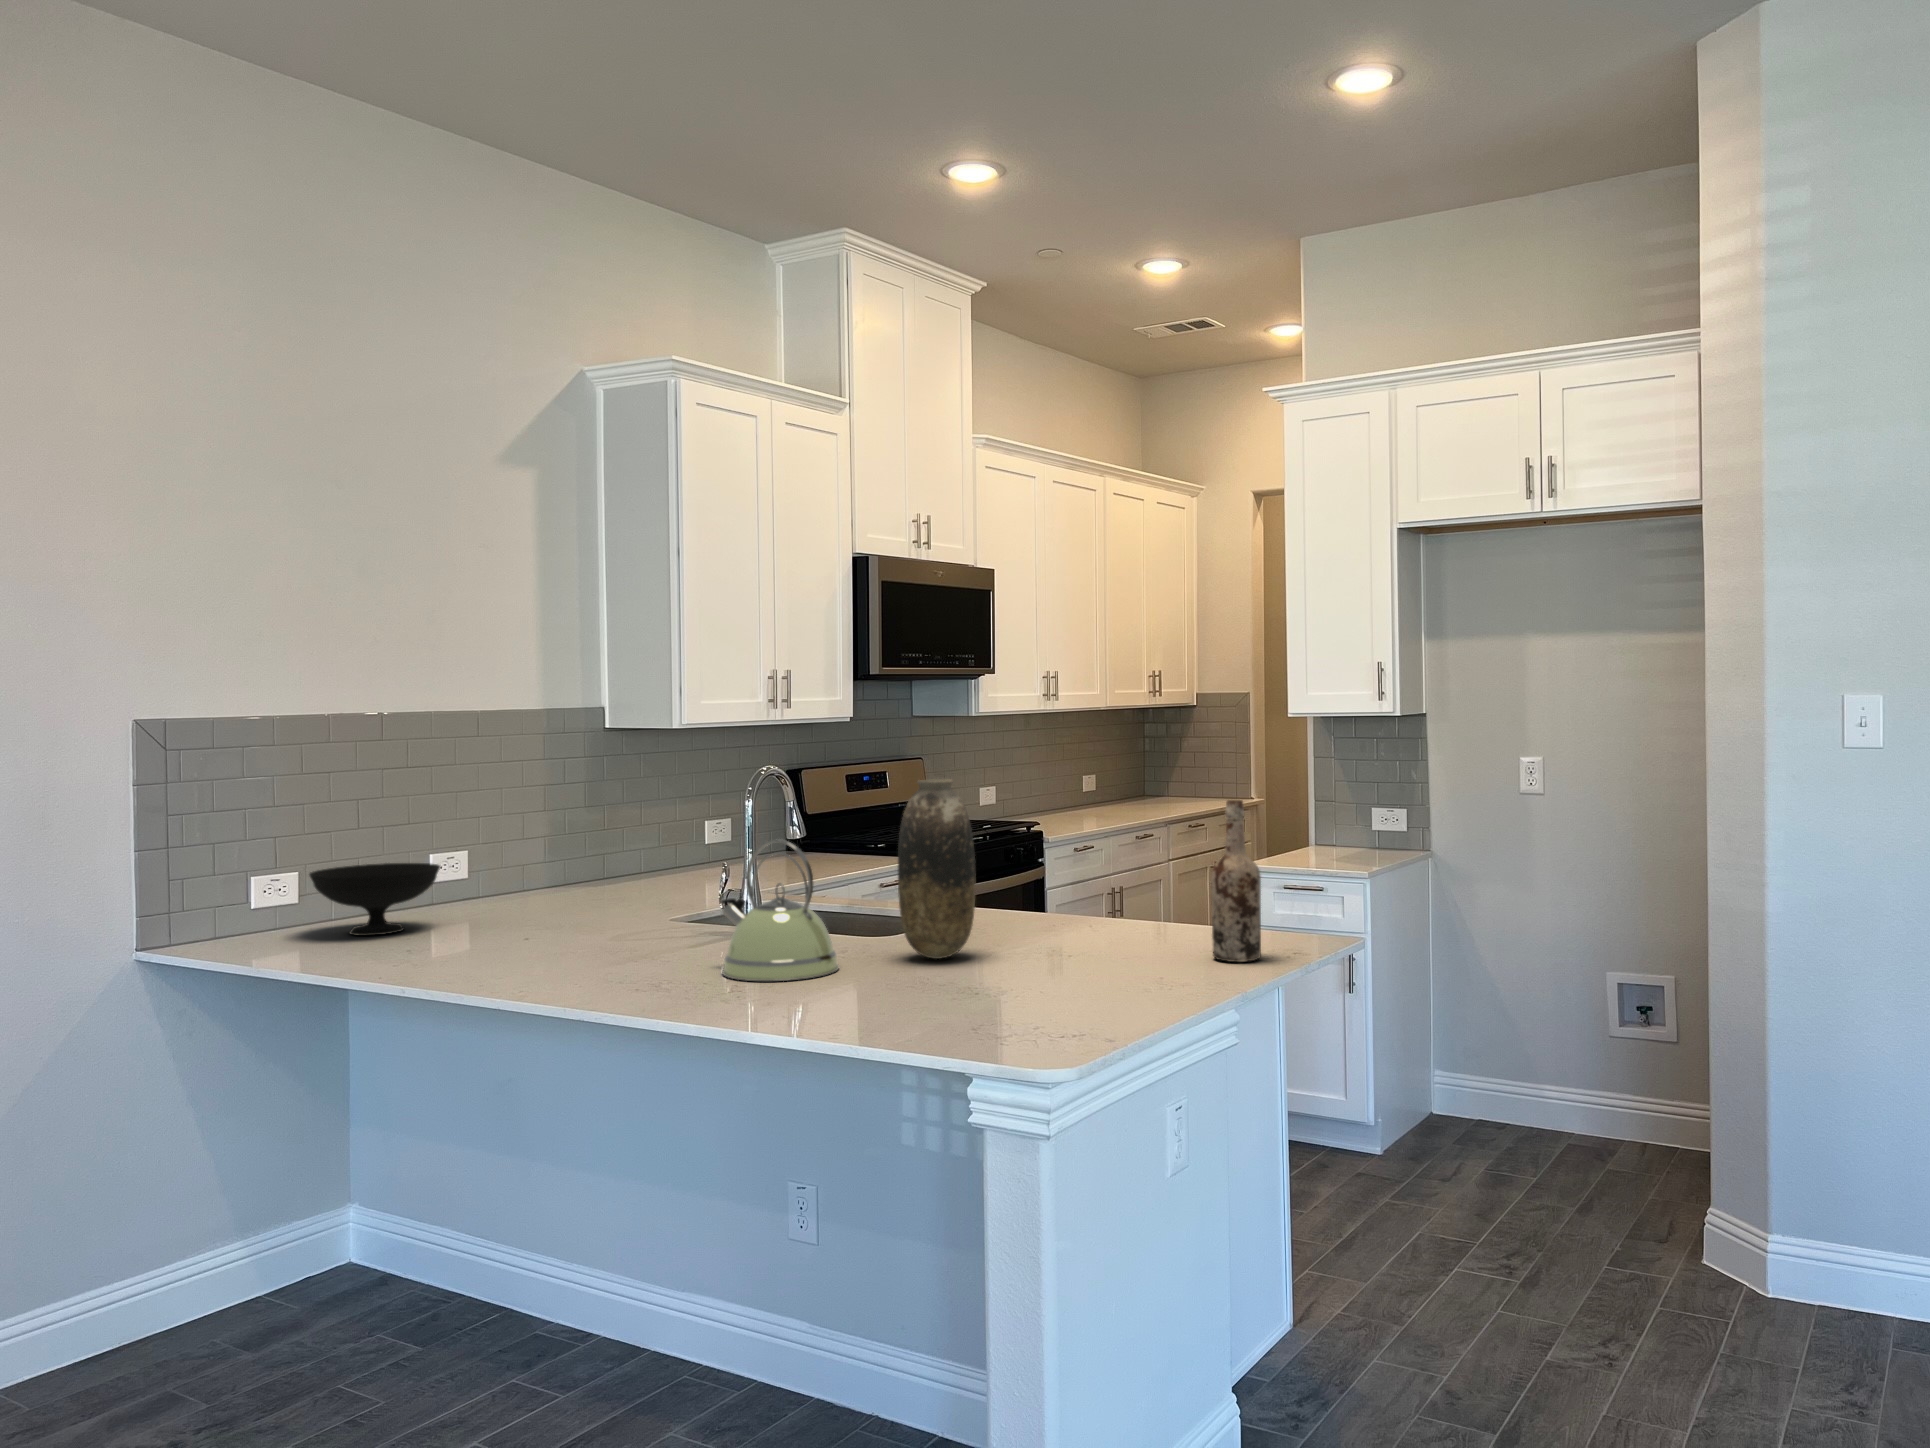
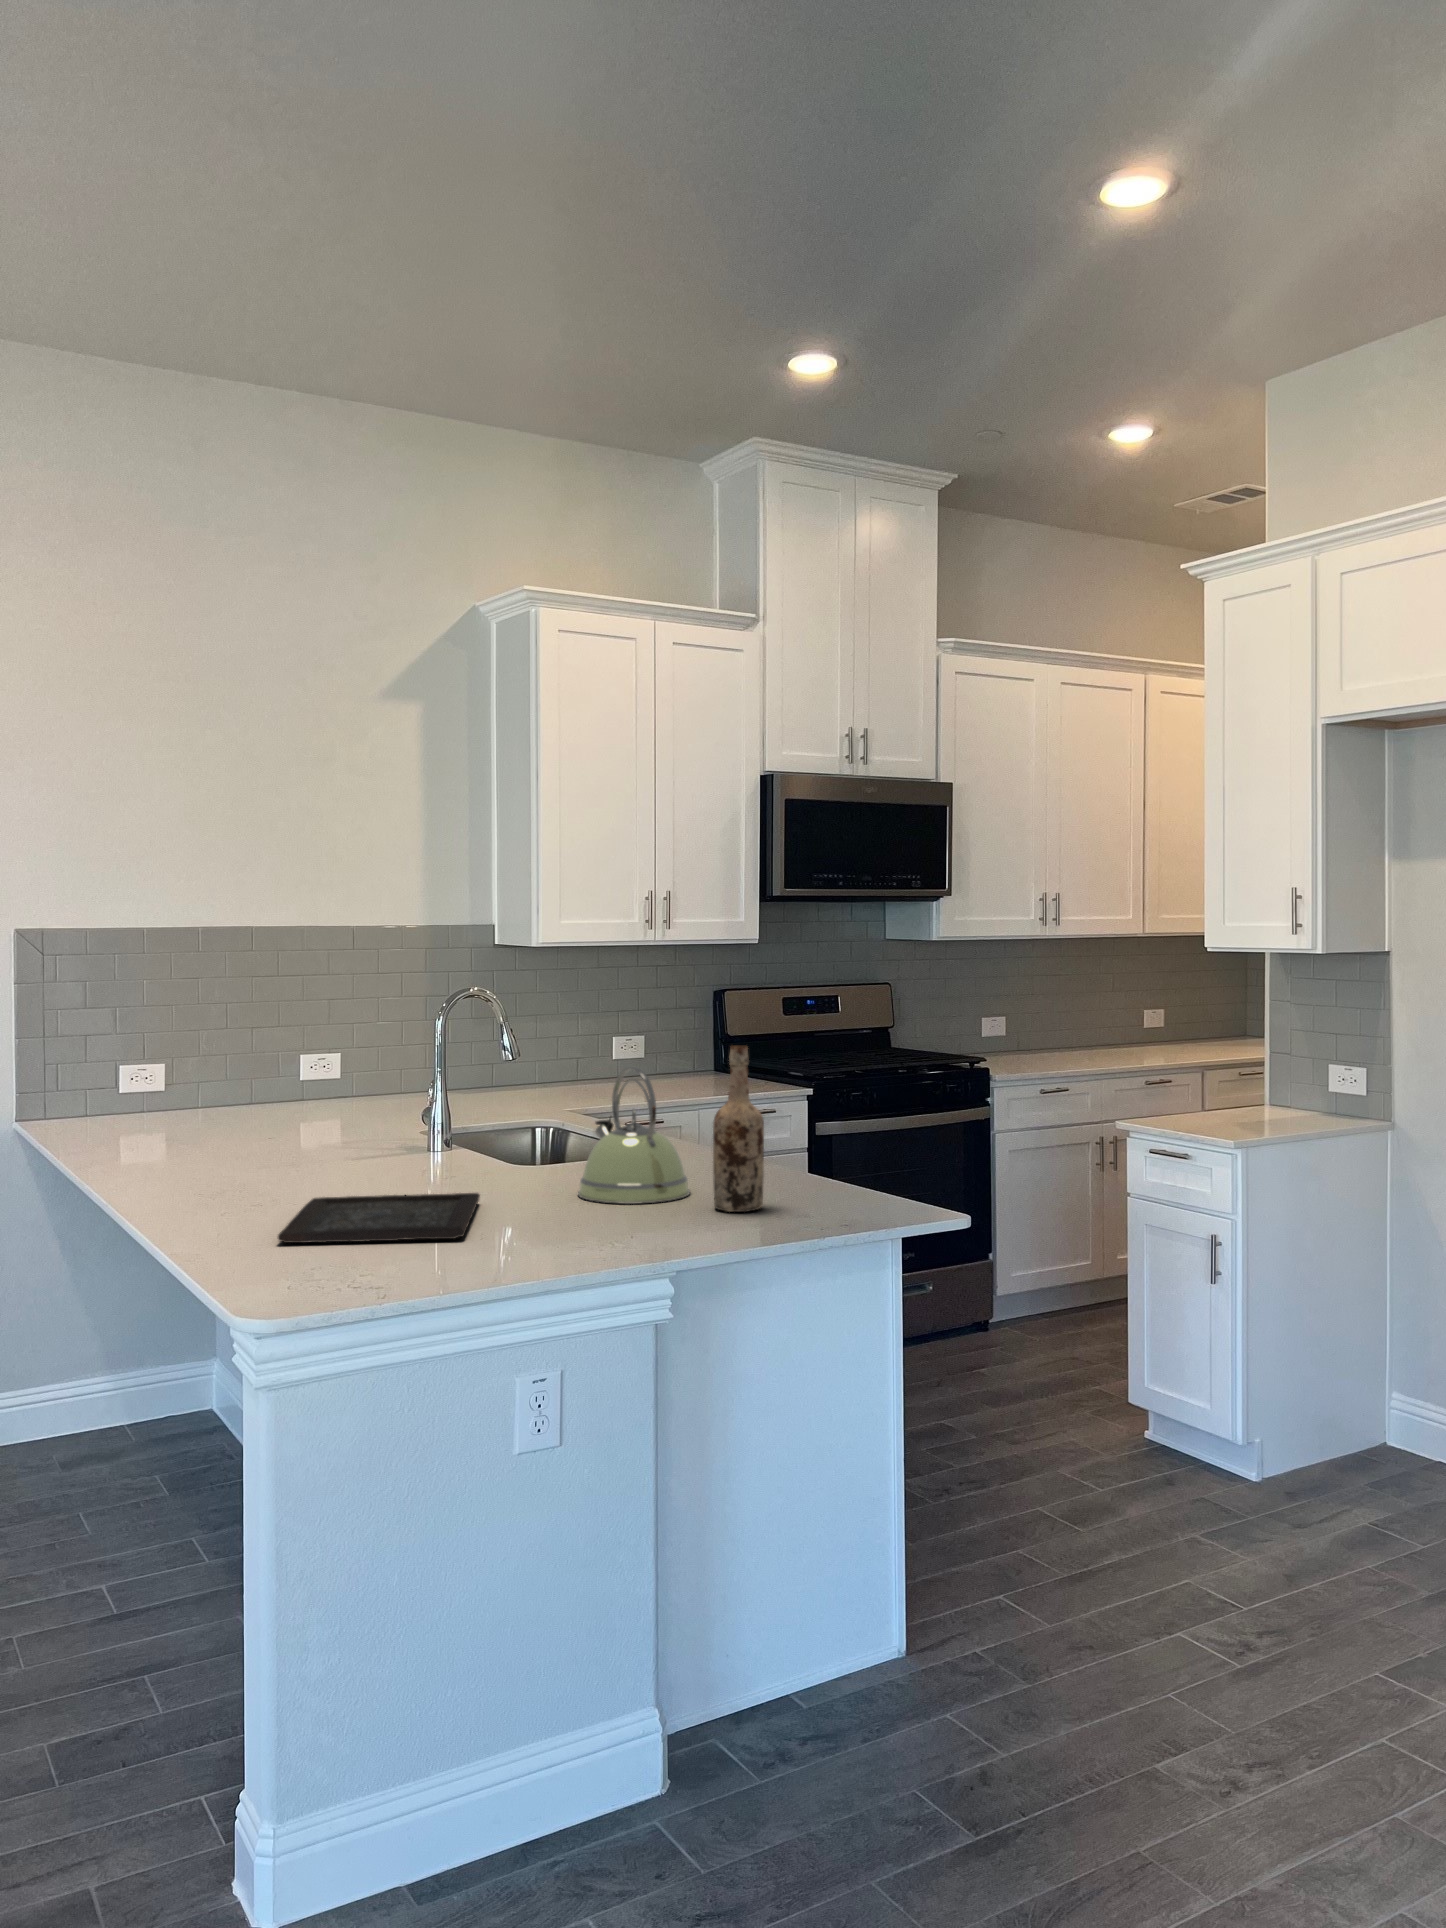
vase: present [898,779,976,959] -> none [469,1010,543,1180]
kettle: present [721,839,839,981] -> present [578,1067,690,1204]
bowl: present [309,863,440,936] -> none [154,1059,262,1119]
tray: none [837,969,1102,1037] -> present [278,1193,480,1243]

